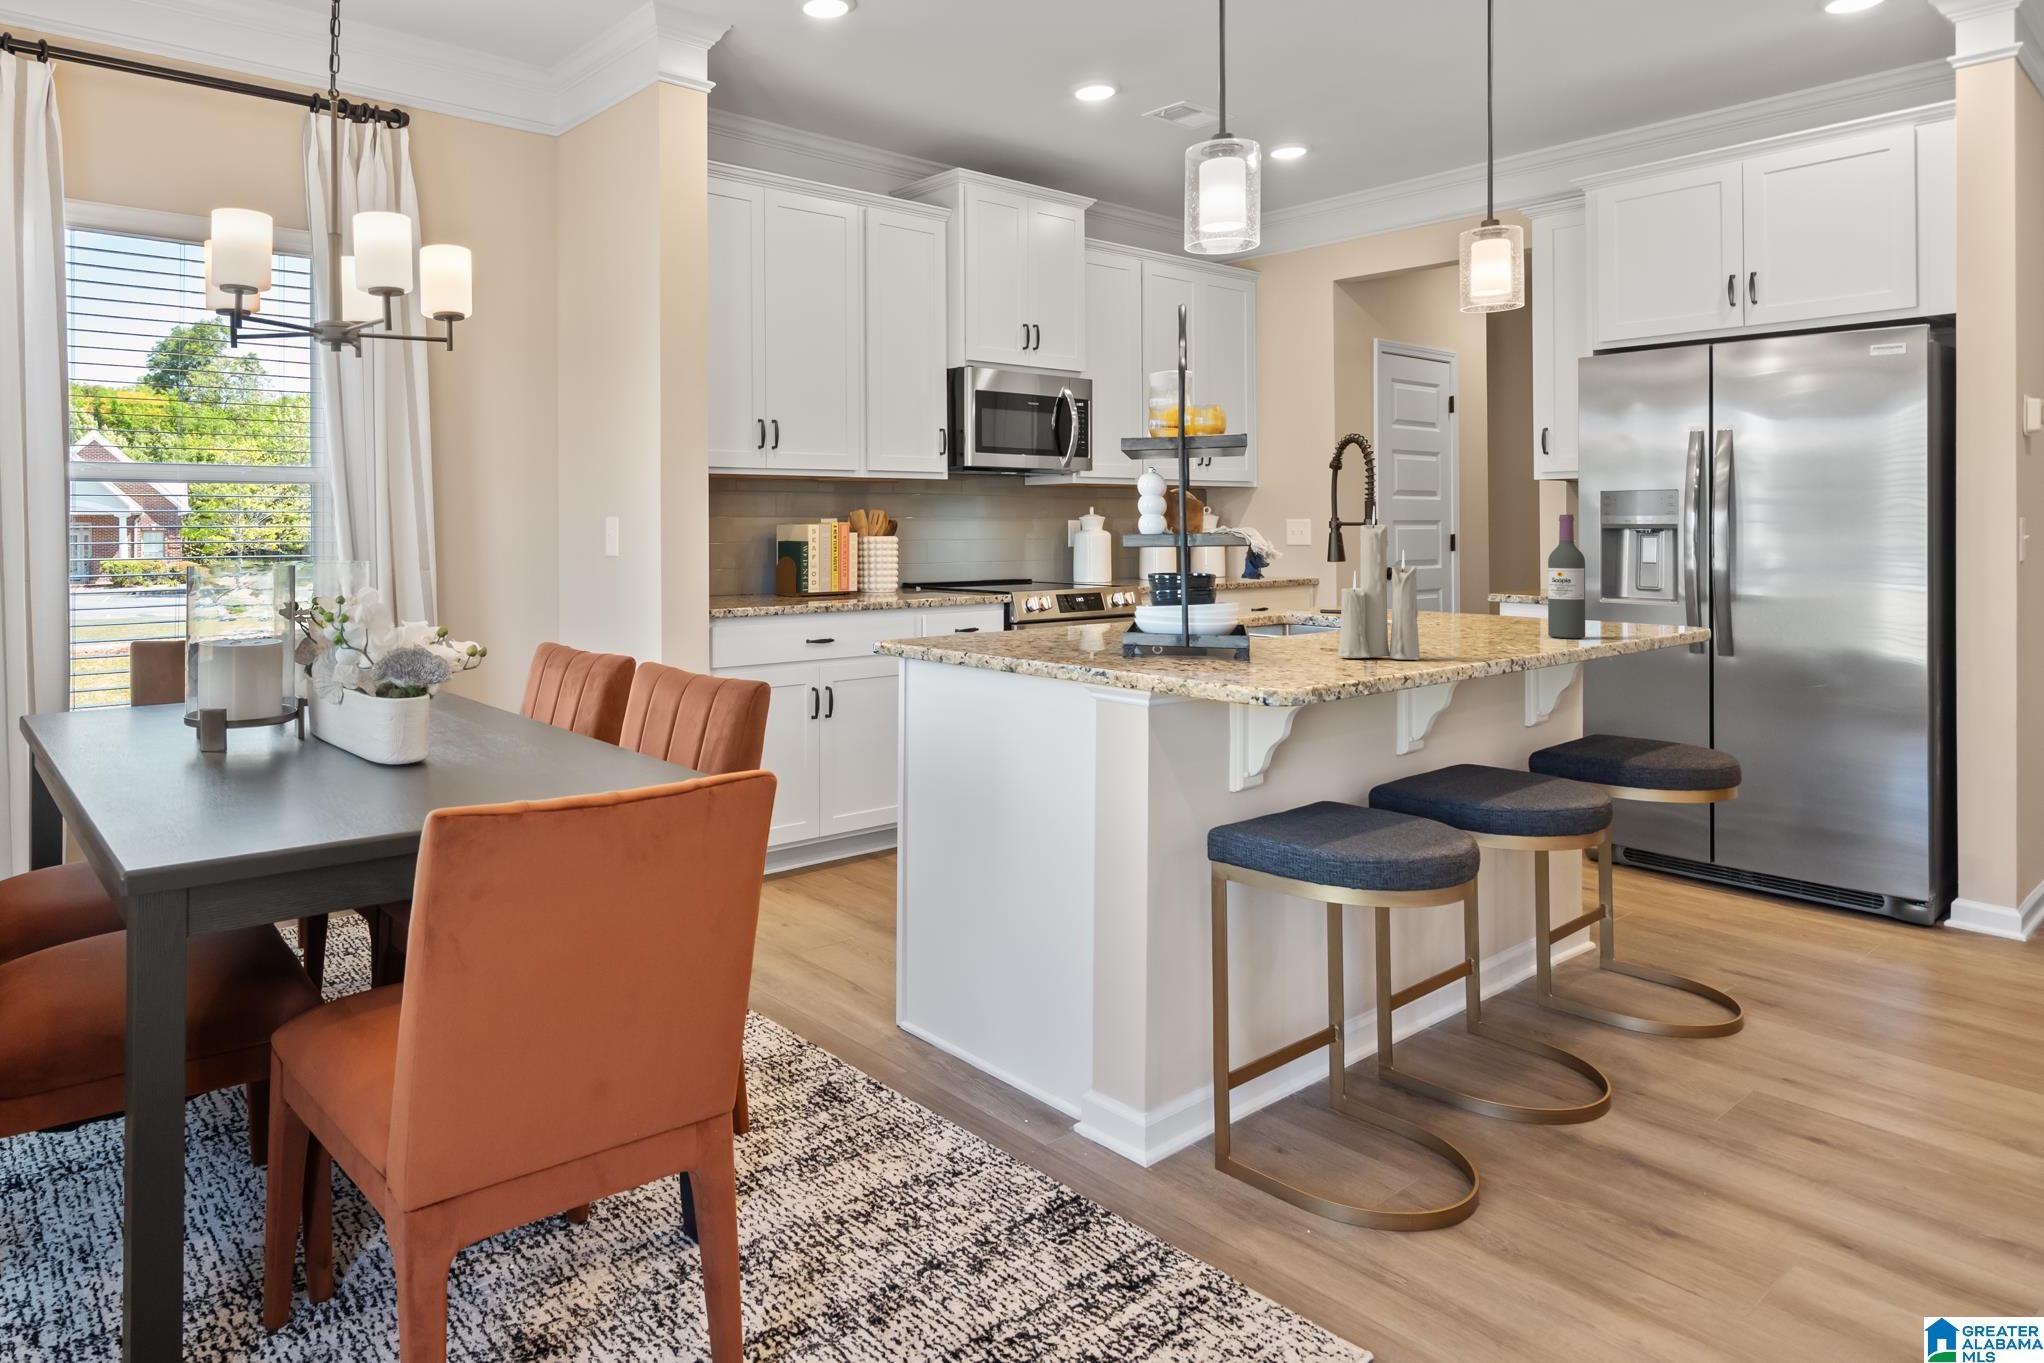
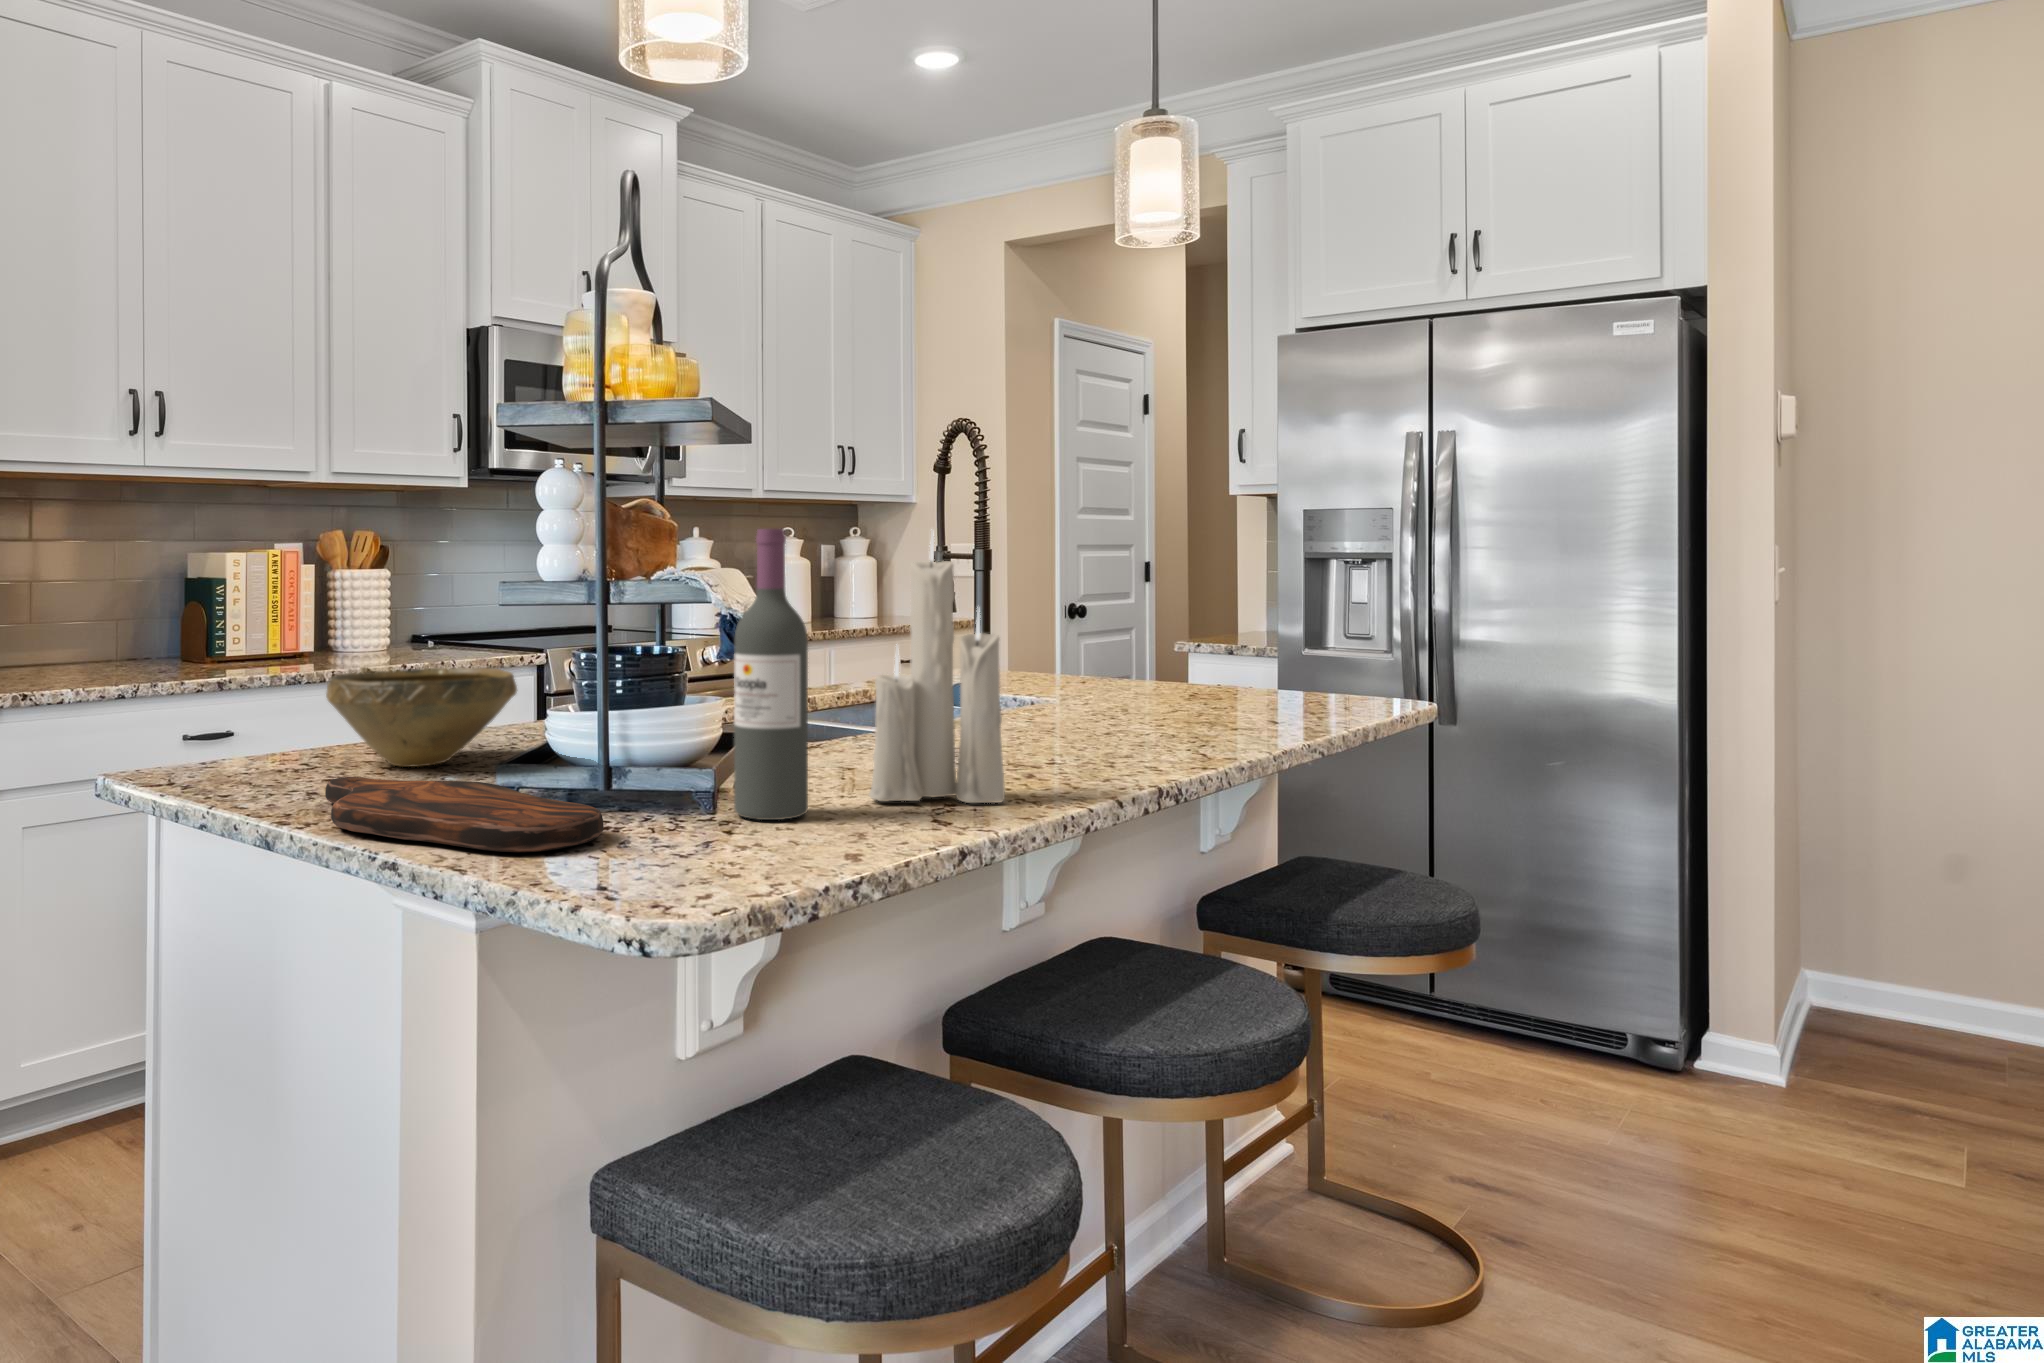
wine bottle: present [1548,515,1585,638] -> present [734,529,808,820]
bowl: none [999,588,1105,641] -> present [326,668,517,767]
cutting board: none [1035,639,1210,667] -> present [325,777,603,852]

